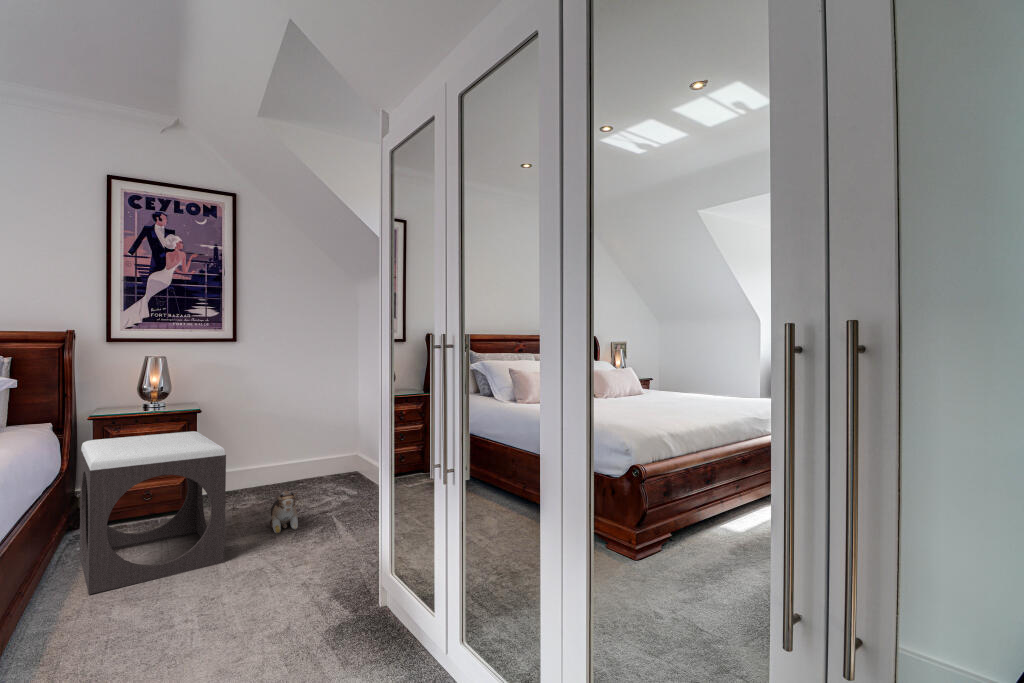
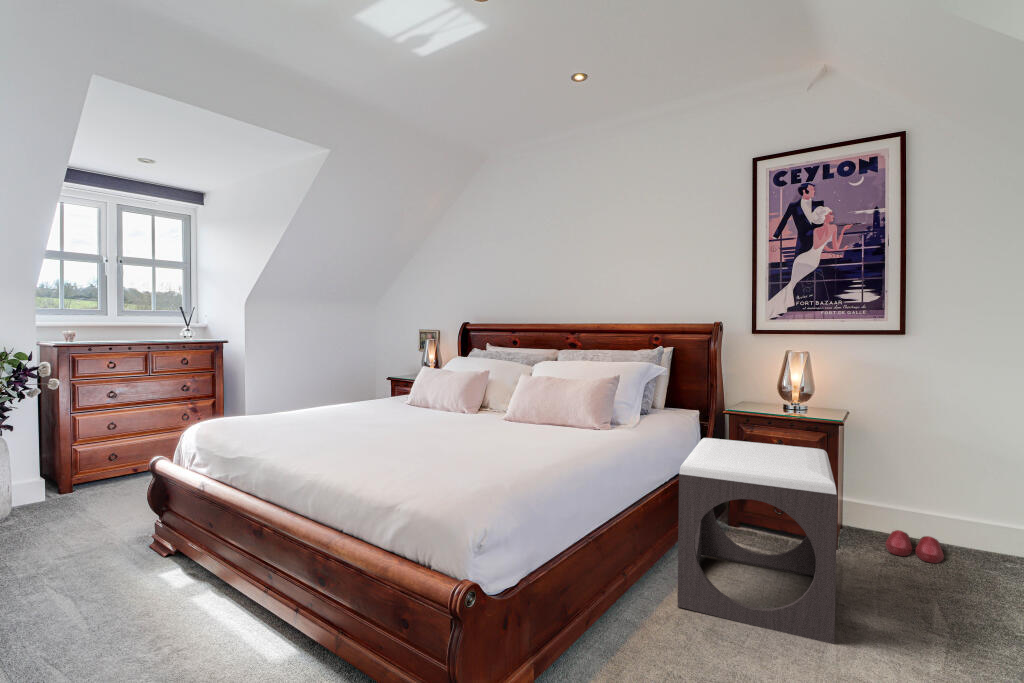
slippers: none [228,485,265,503] -> present [886,530,944,563]
plush toy: present [270,491,298,534] -> none [929,573,980,642]

